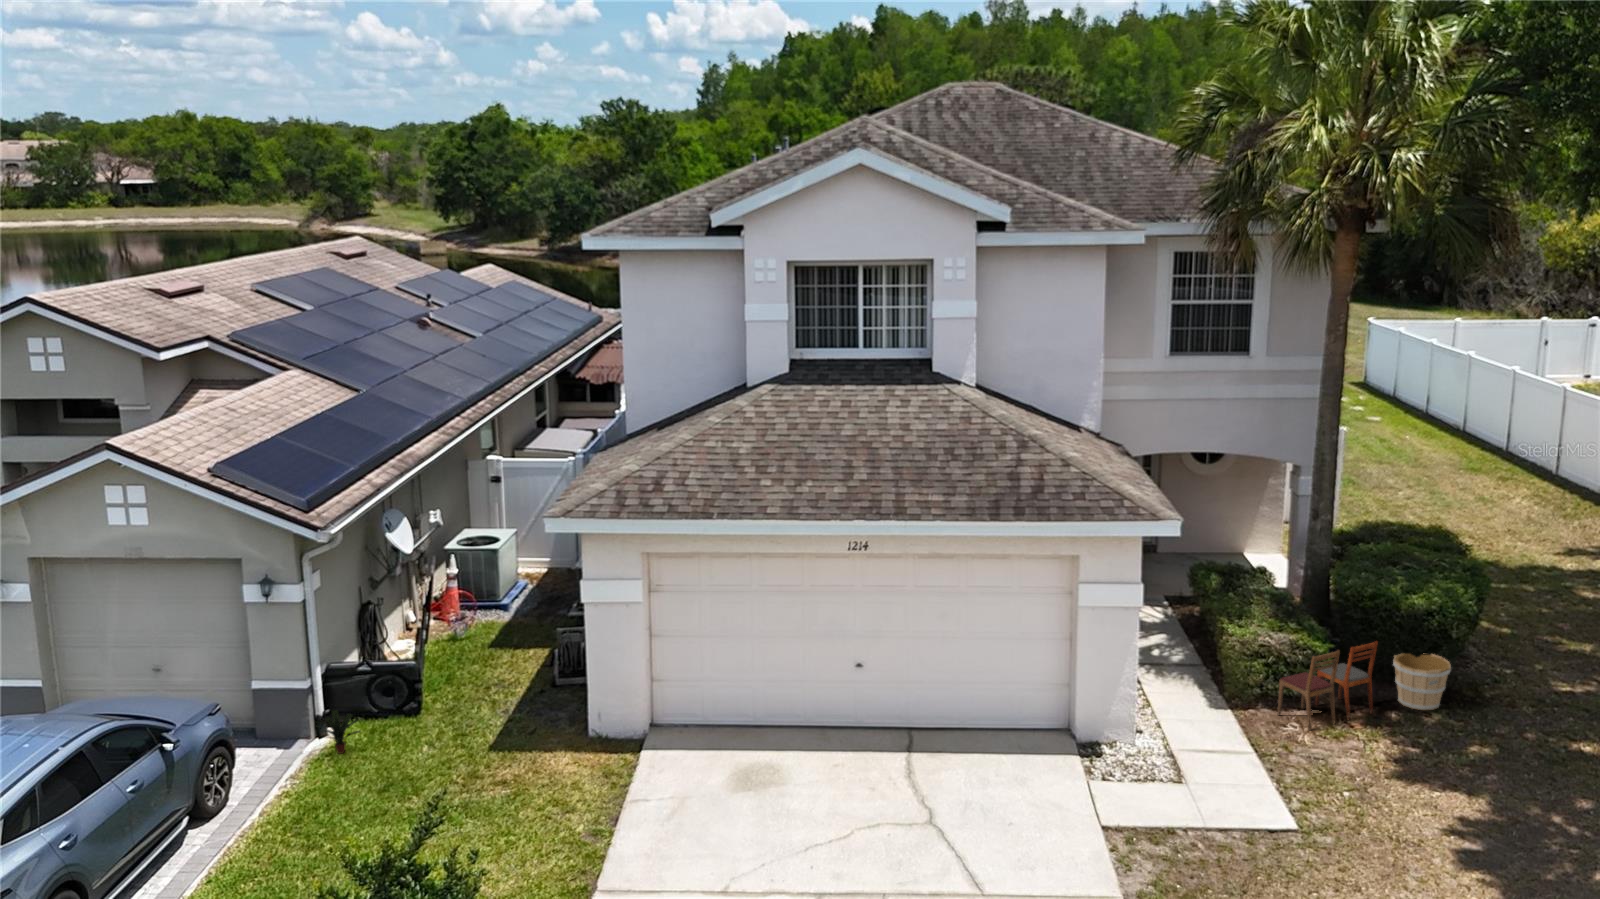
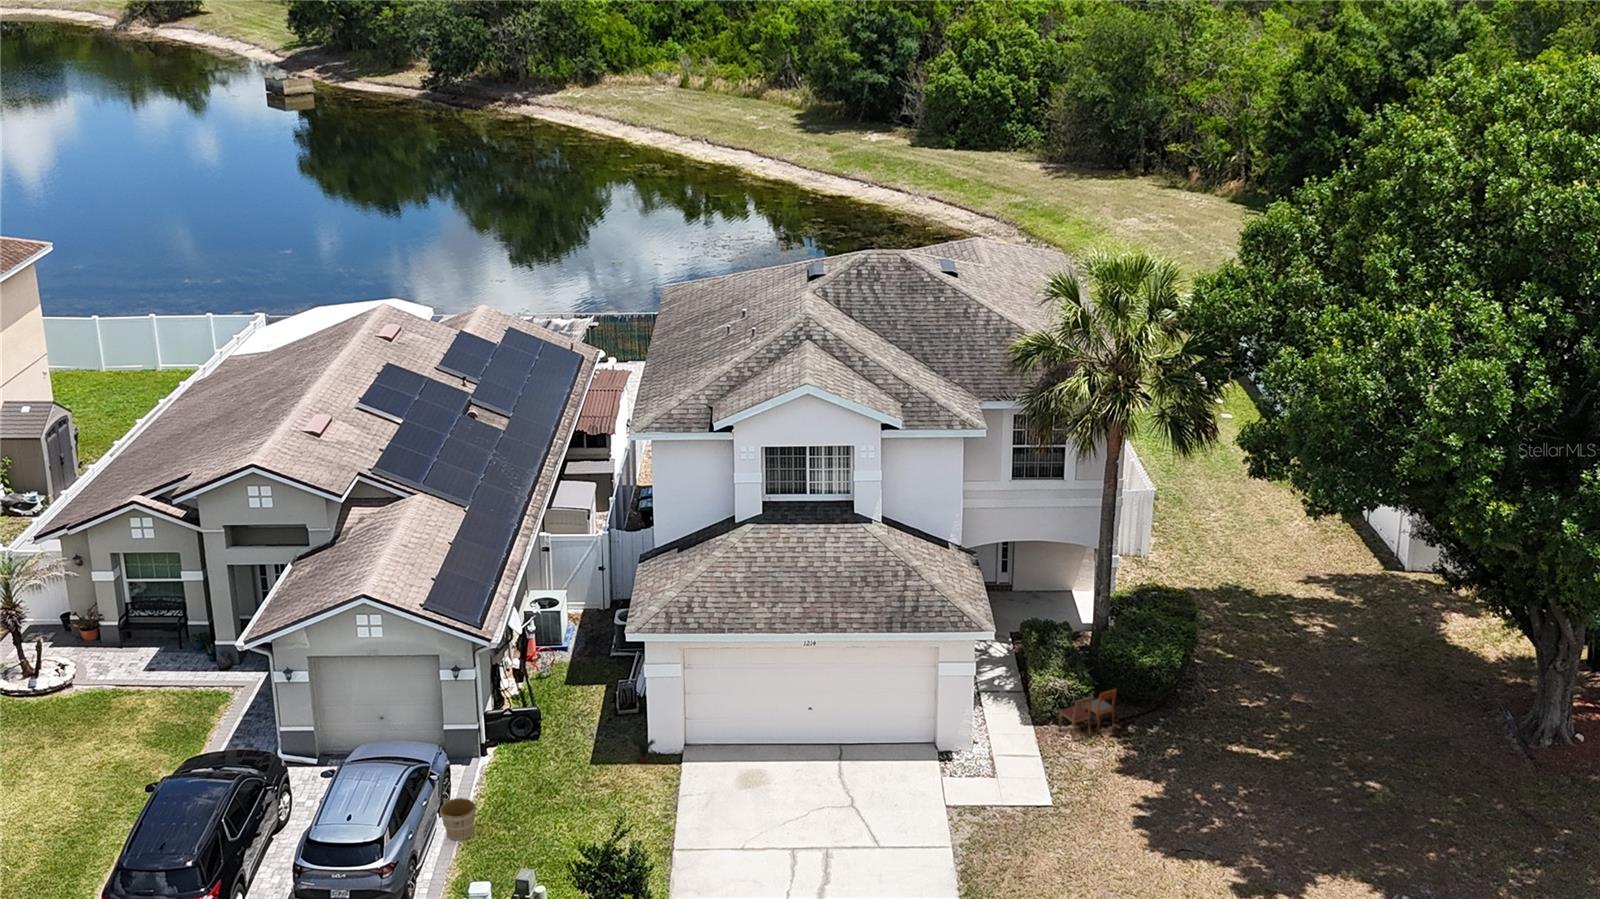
wooden bucket: present [1393,653,1451,710] -> present [440,798,476,841]
potted plant: present [320,710,360,754] -> present [633,733,654,762]

